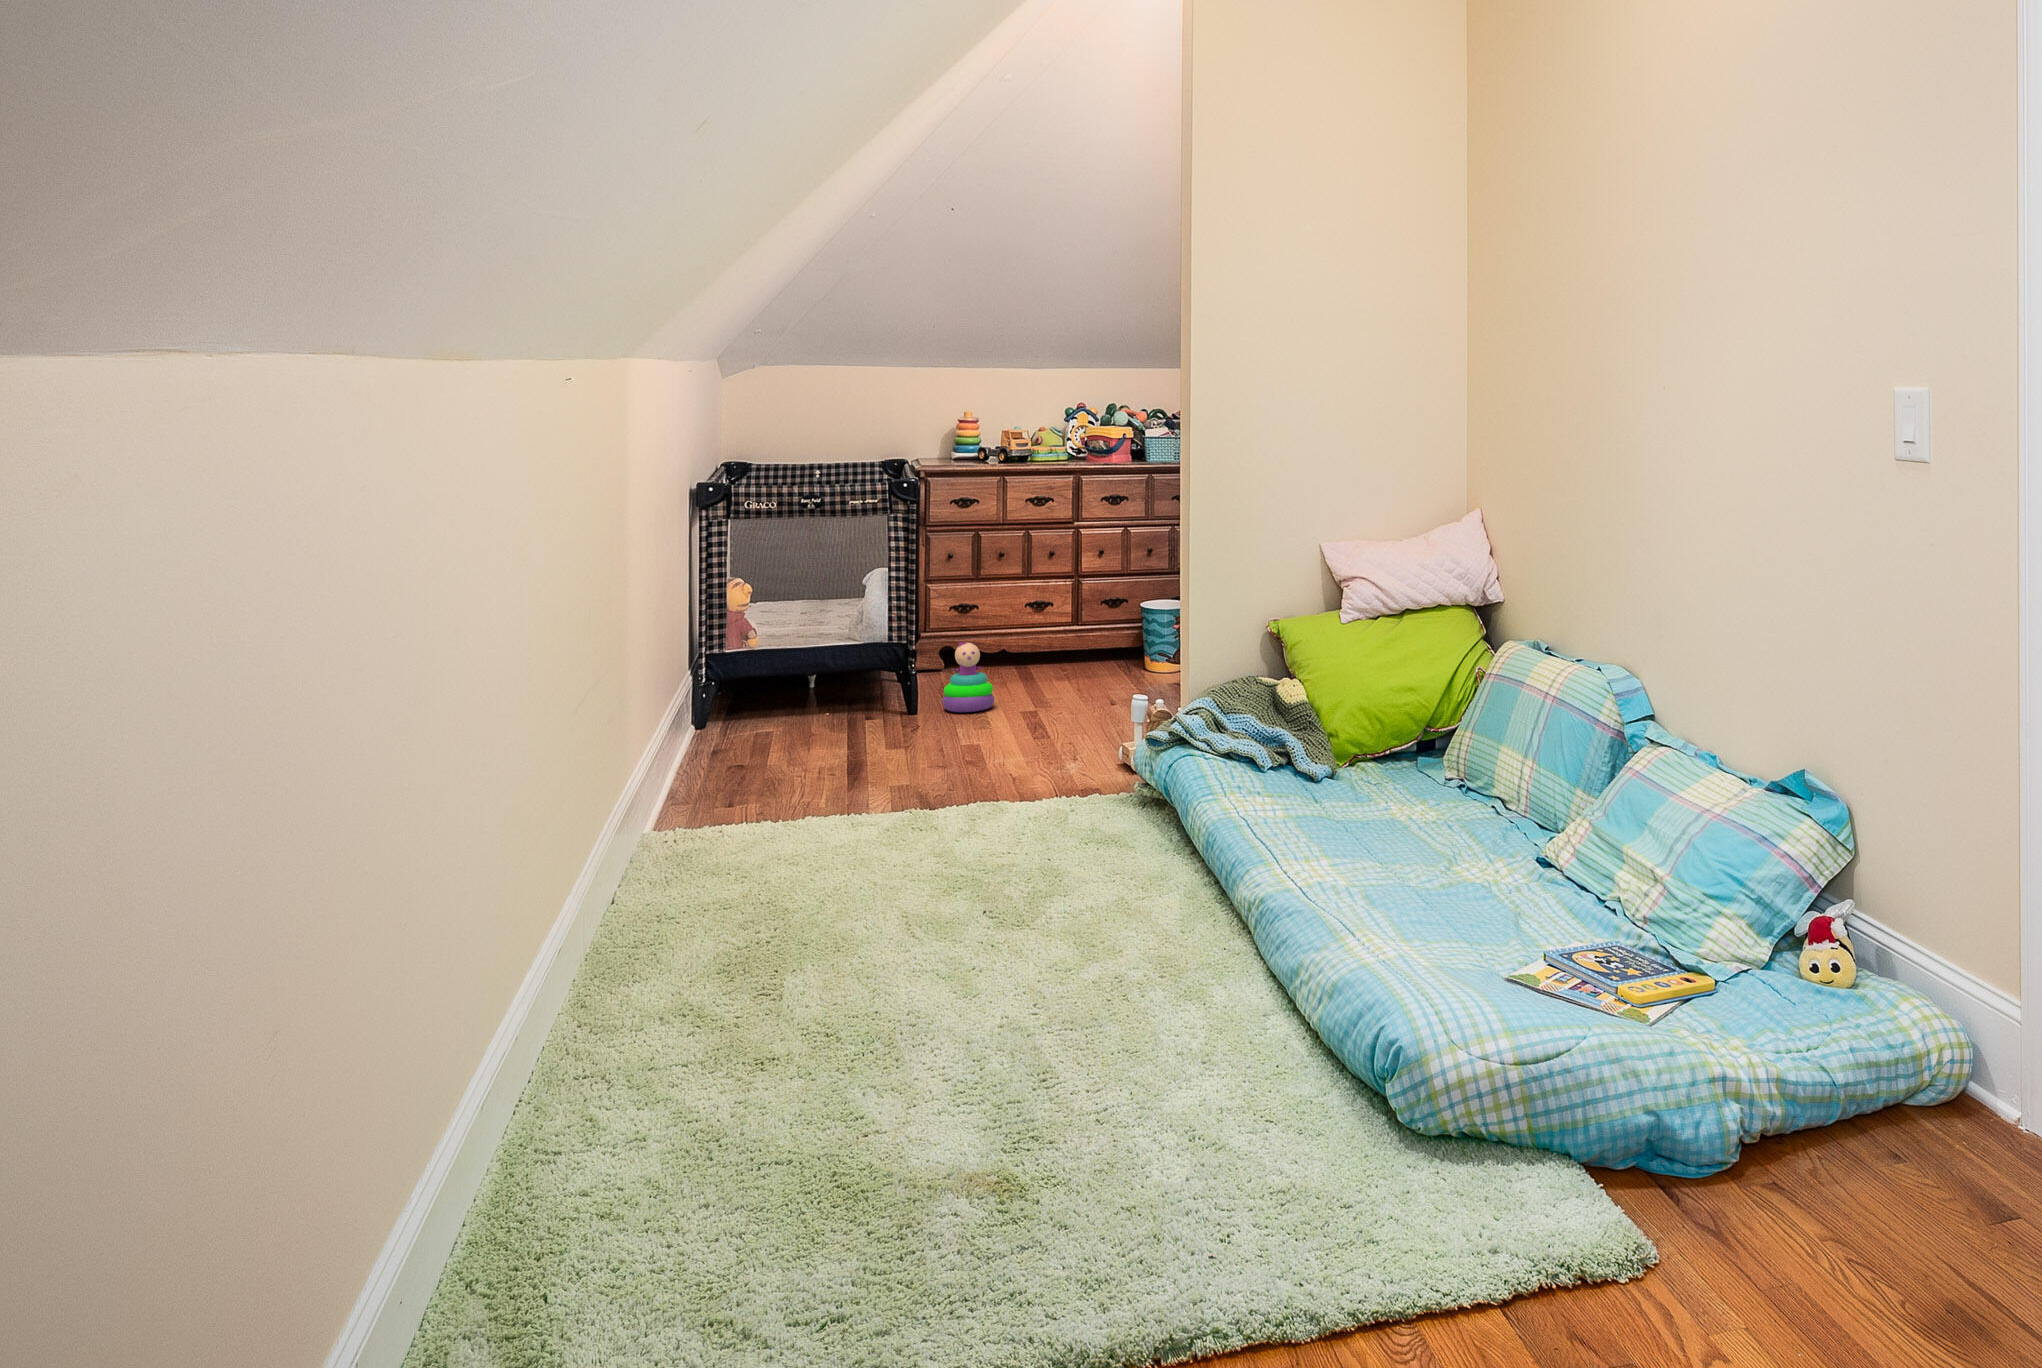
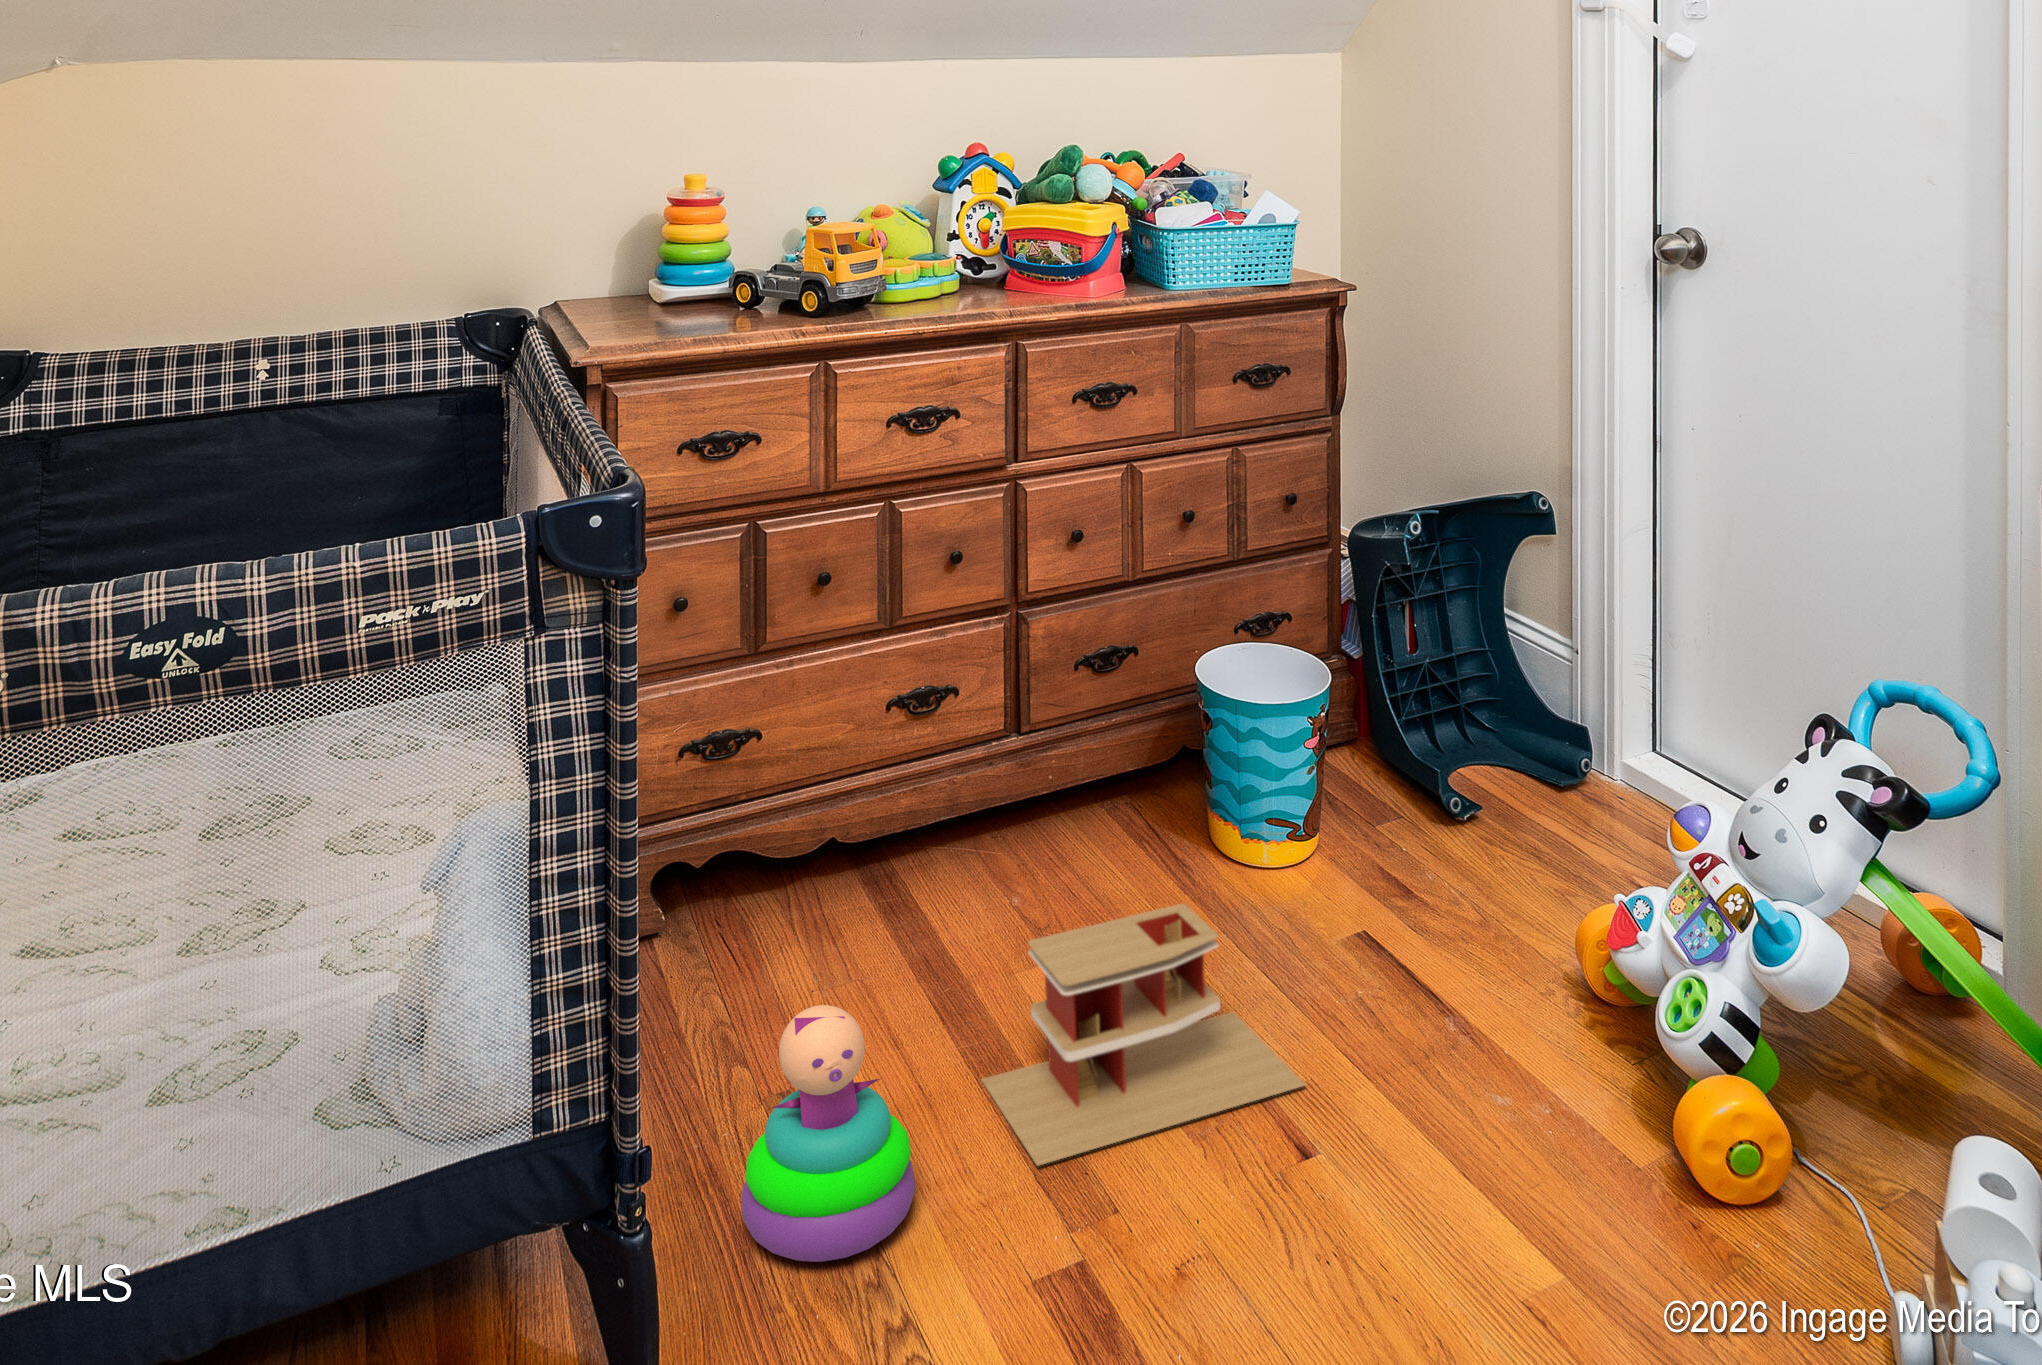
toy house: none [1025,644,1127,704] -> present [982,904,1305,1165]

